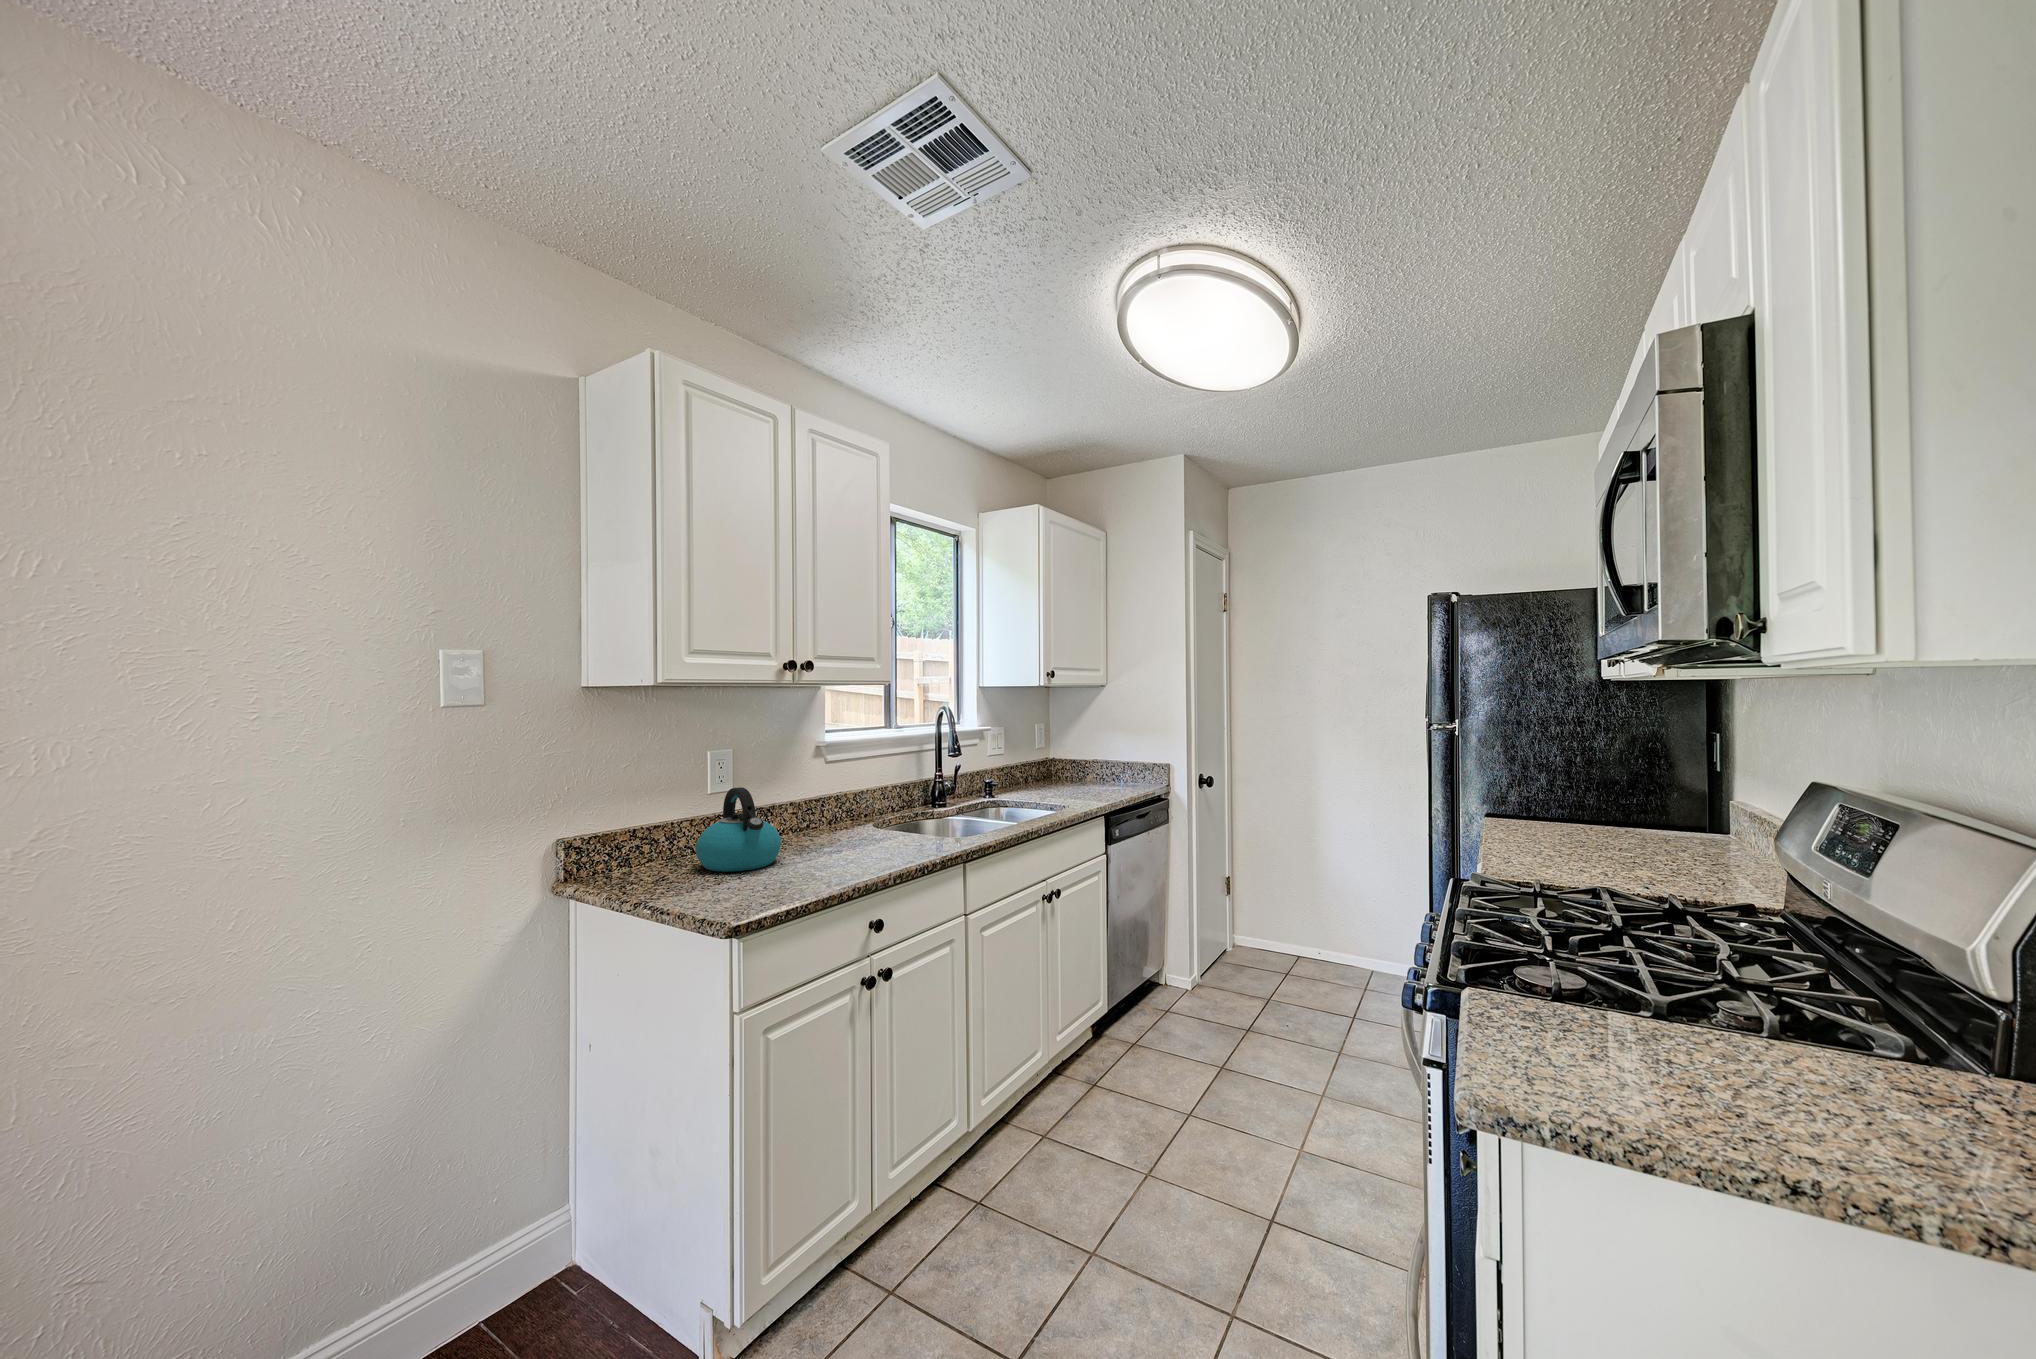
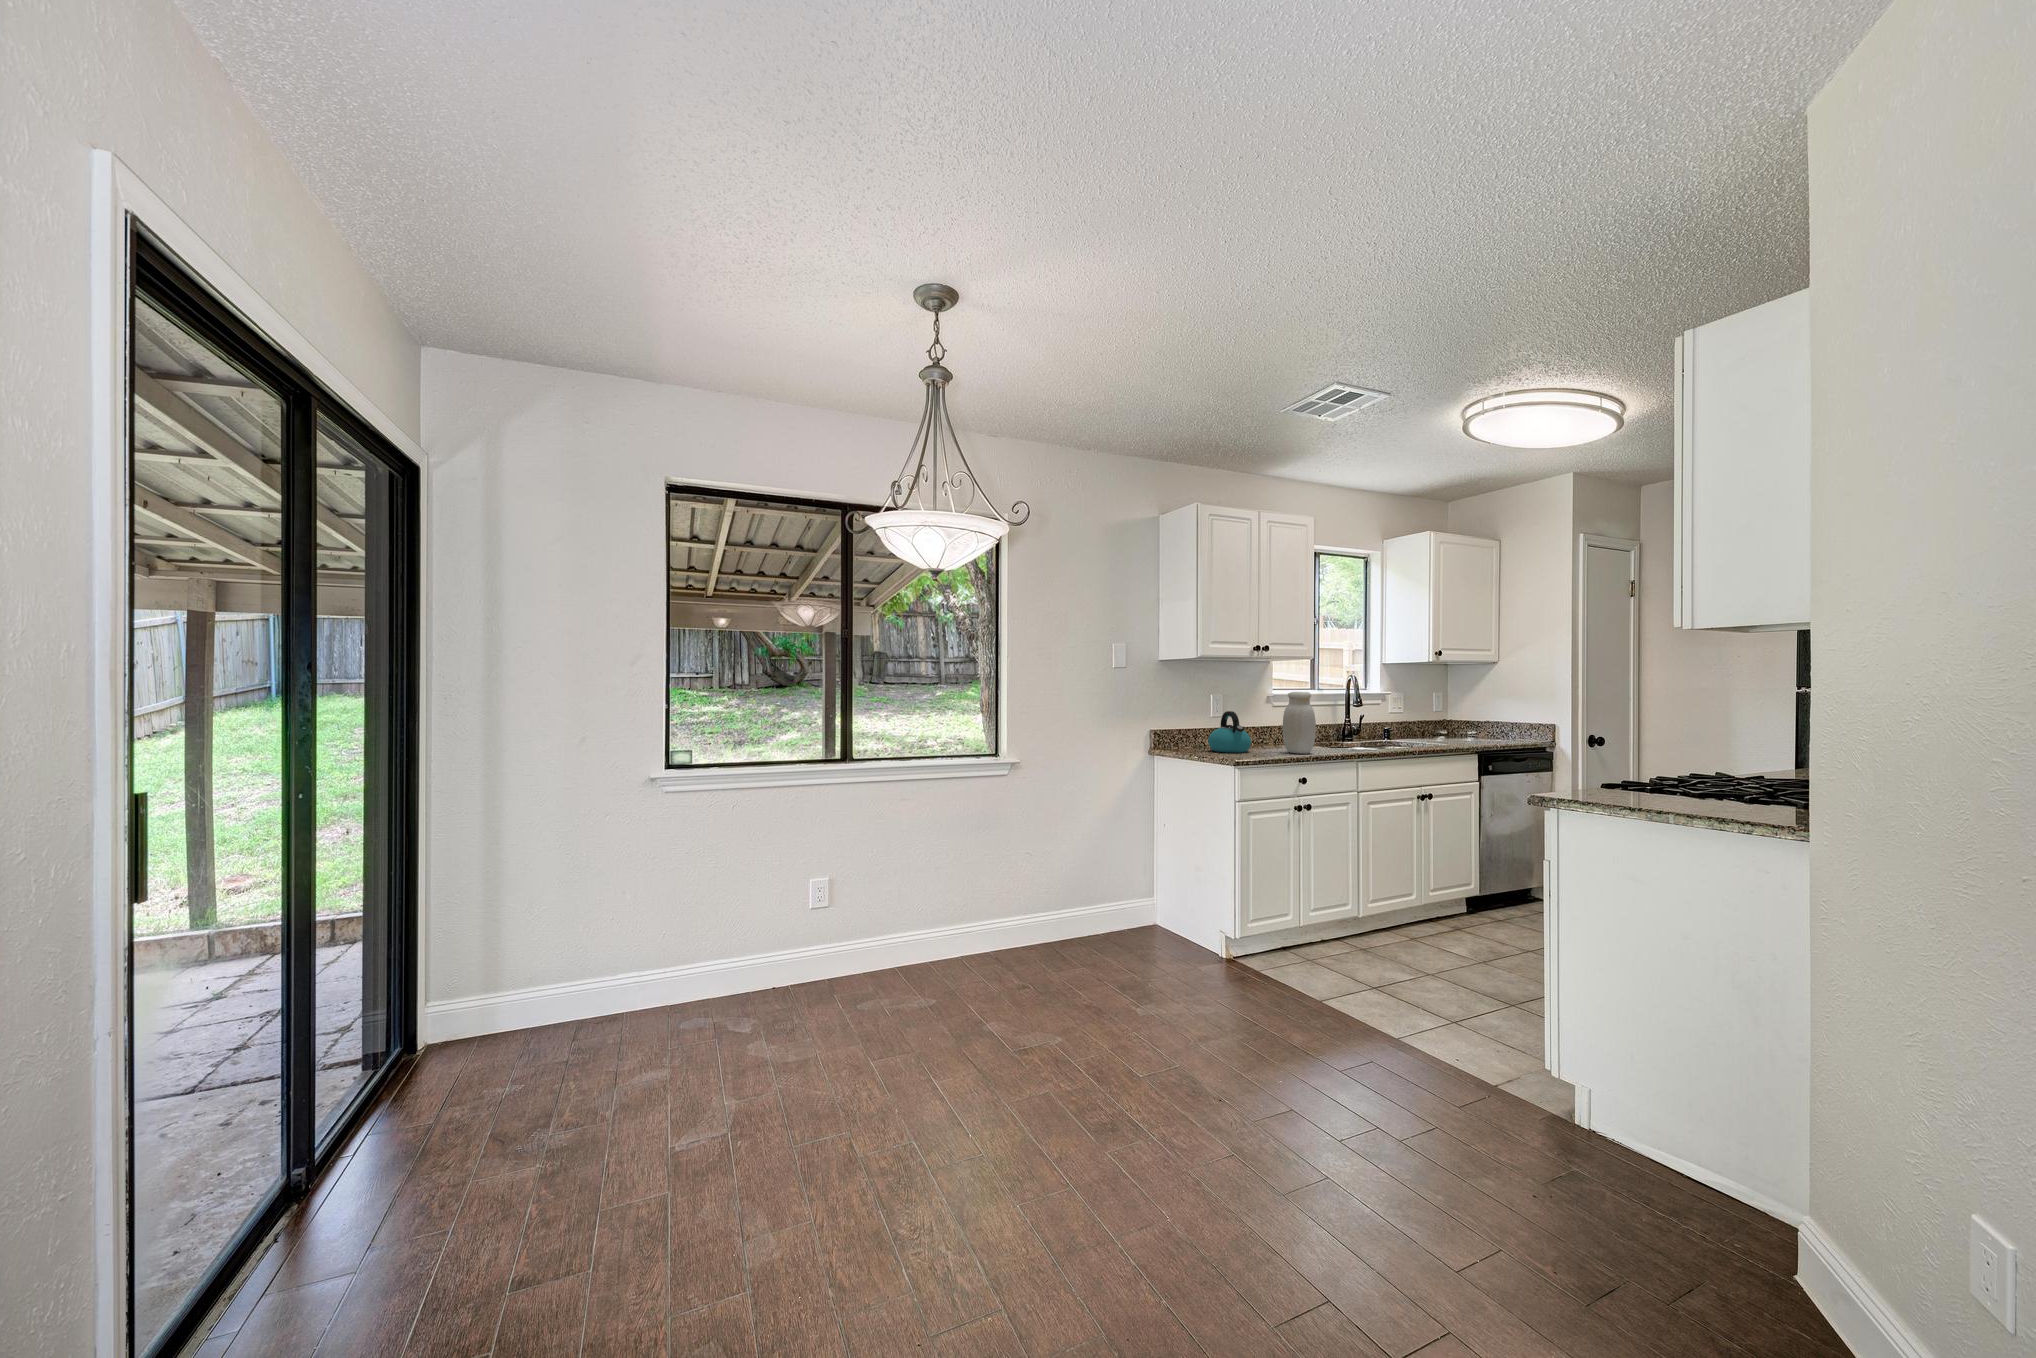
jar: none [838,744,895,859] -> present [1283,692,1316,754]

